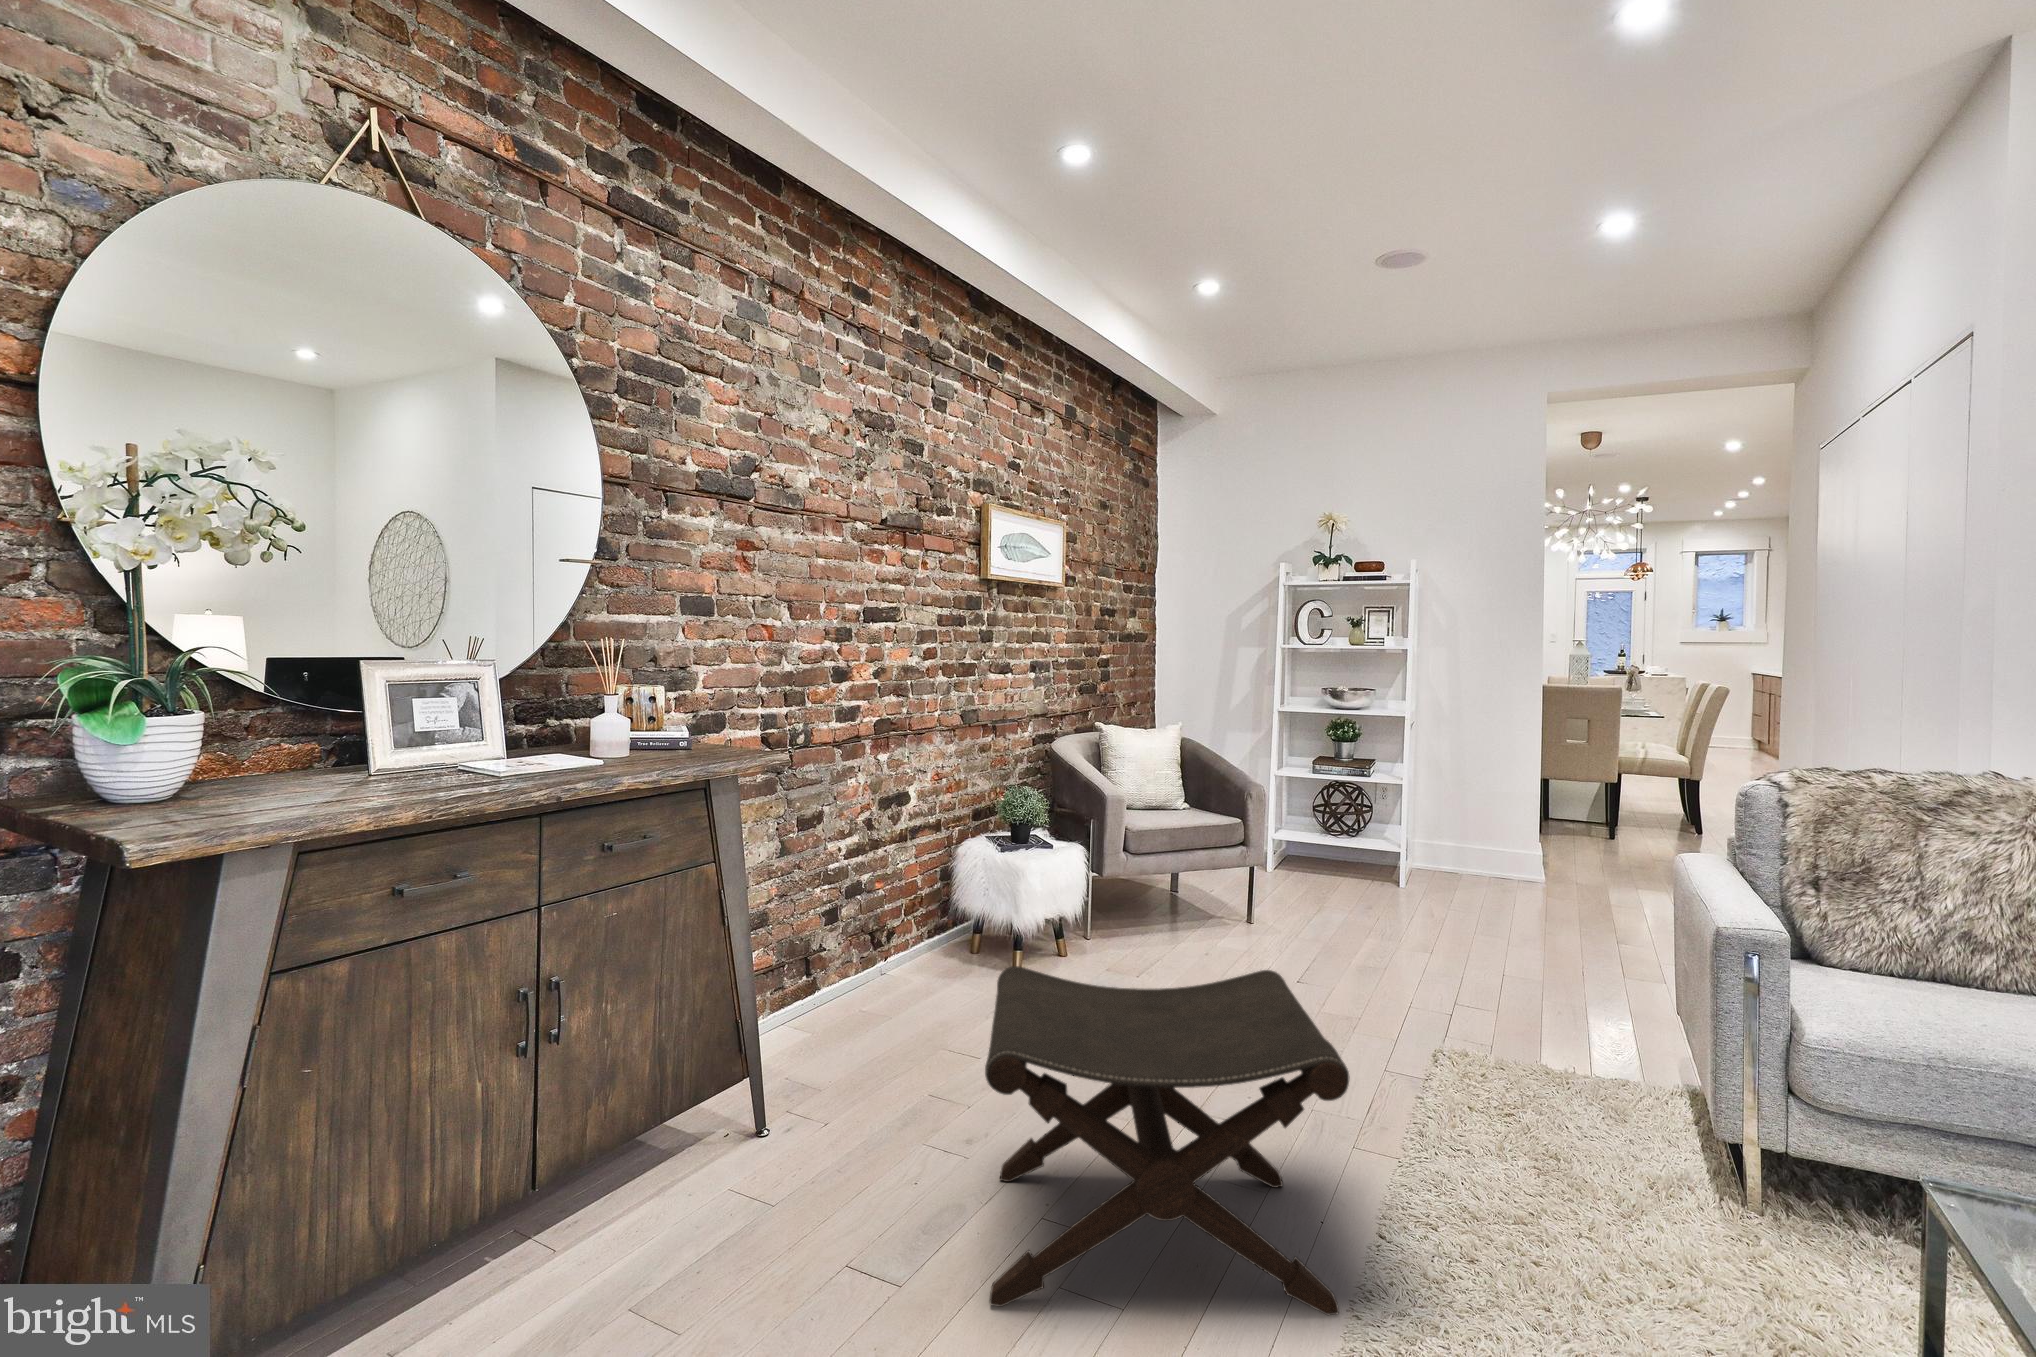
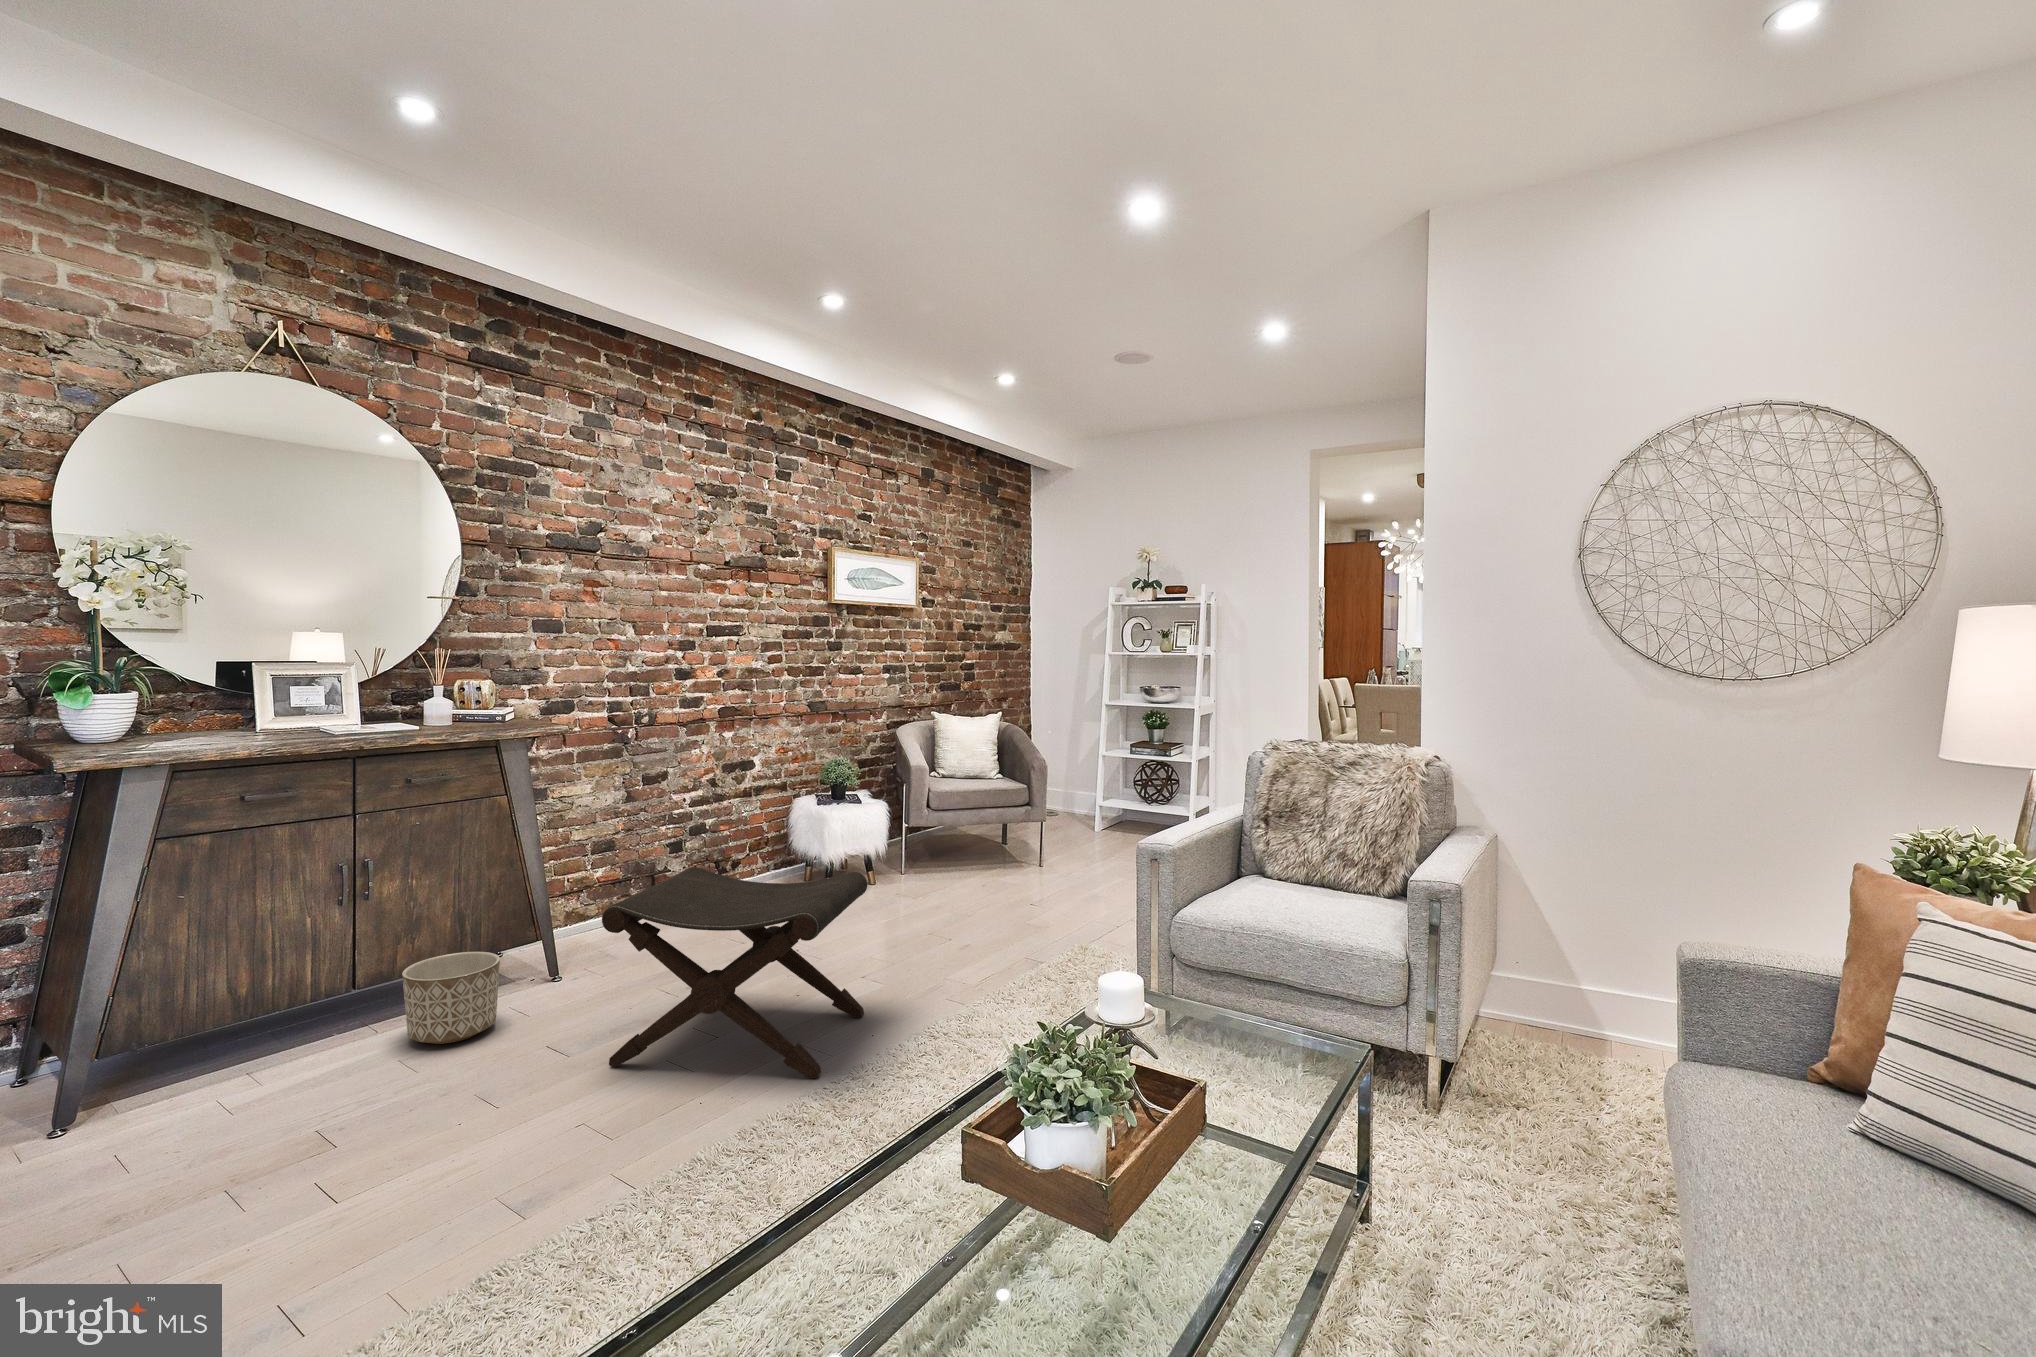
planter: none [613,1110,751,1273] -> present [402,952,500,1044]

